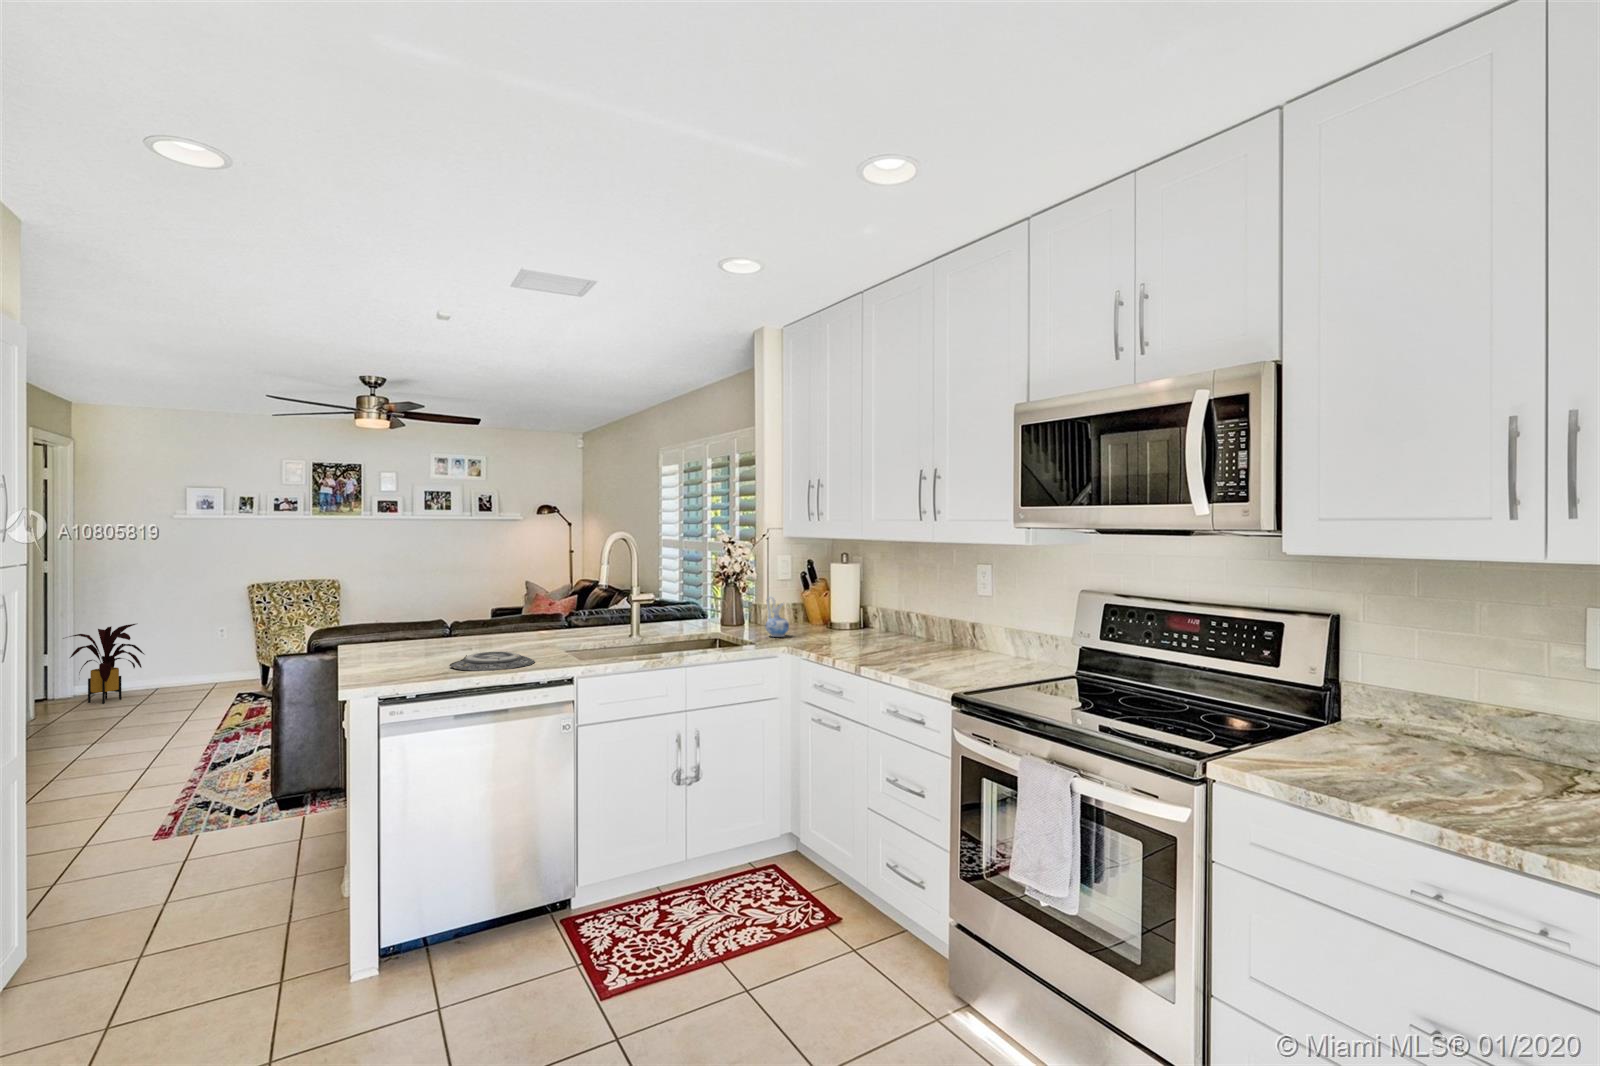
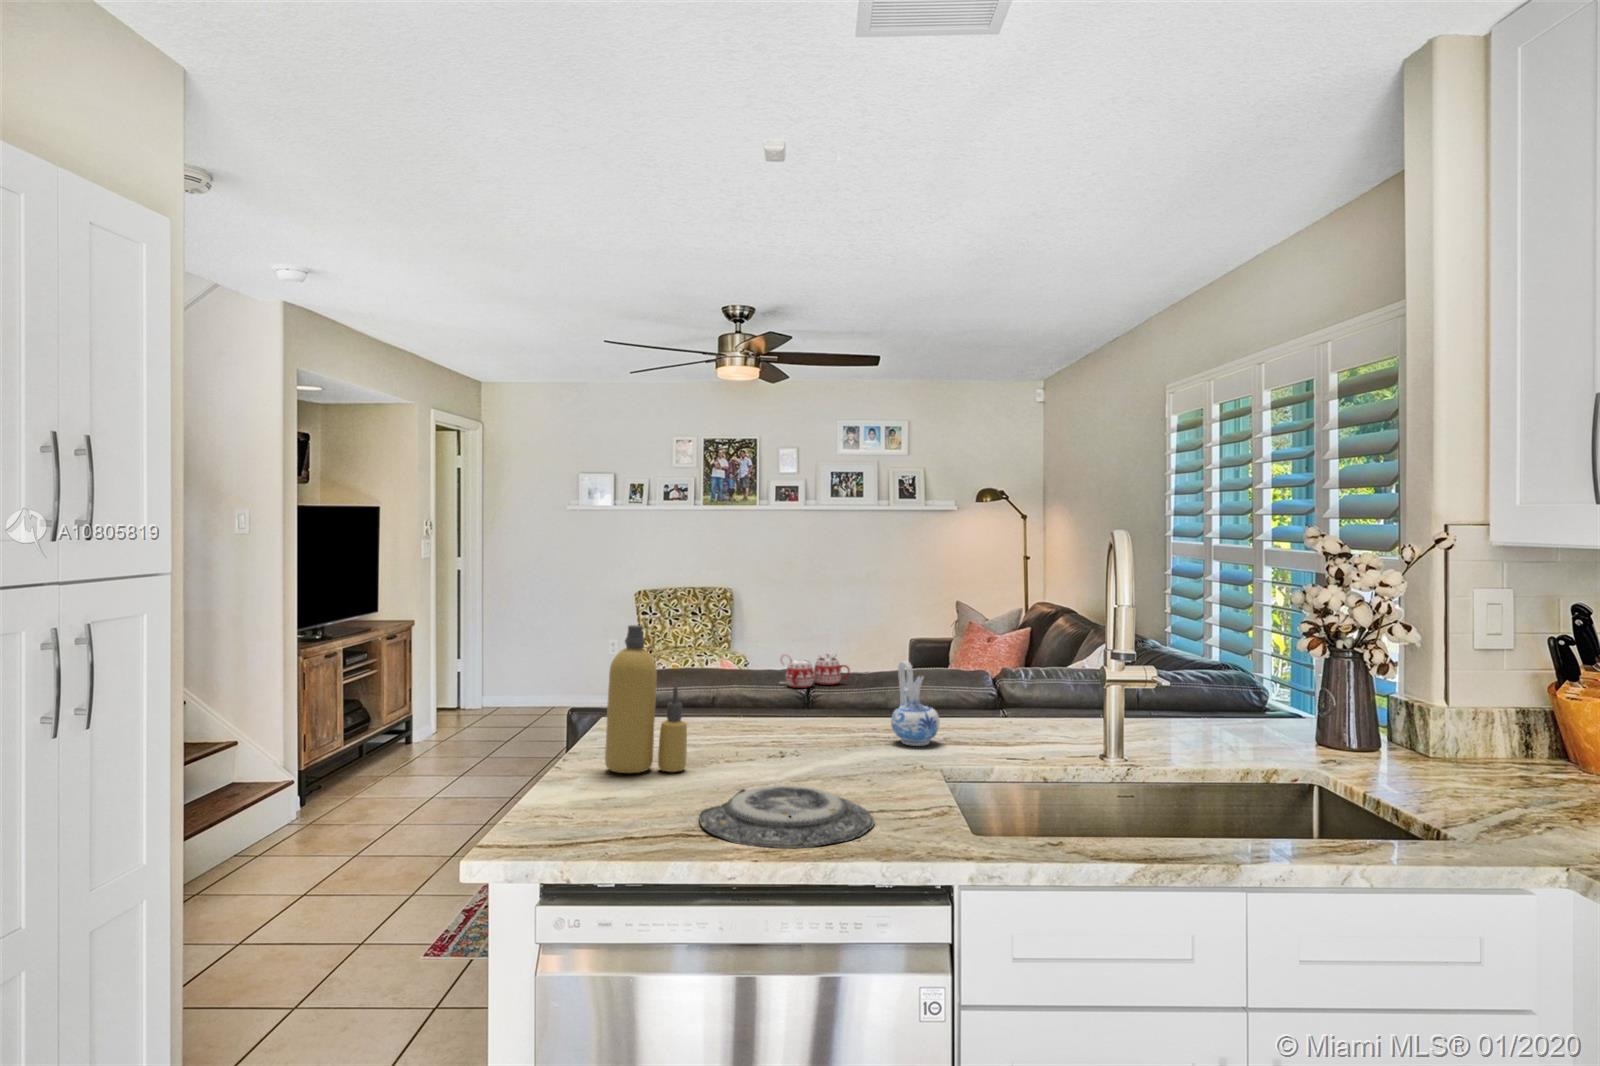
bottle: none [375,583,422,660] -> present [605,625,687,773]
ceramic pitcher: present [766,596,789,637] -> present [891,660,939,746]
mug: none [435,606,481,627] -> present [780,653,850,688]
house plant: present [63,624,144,703] -> none [461,632,536,723]

